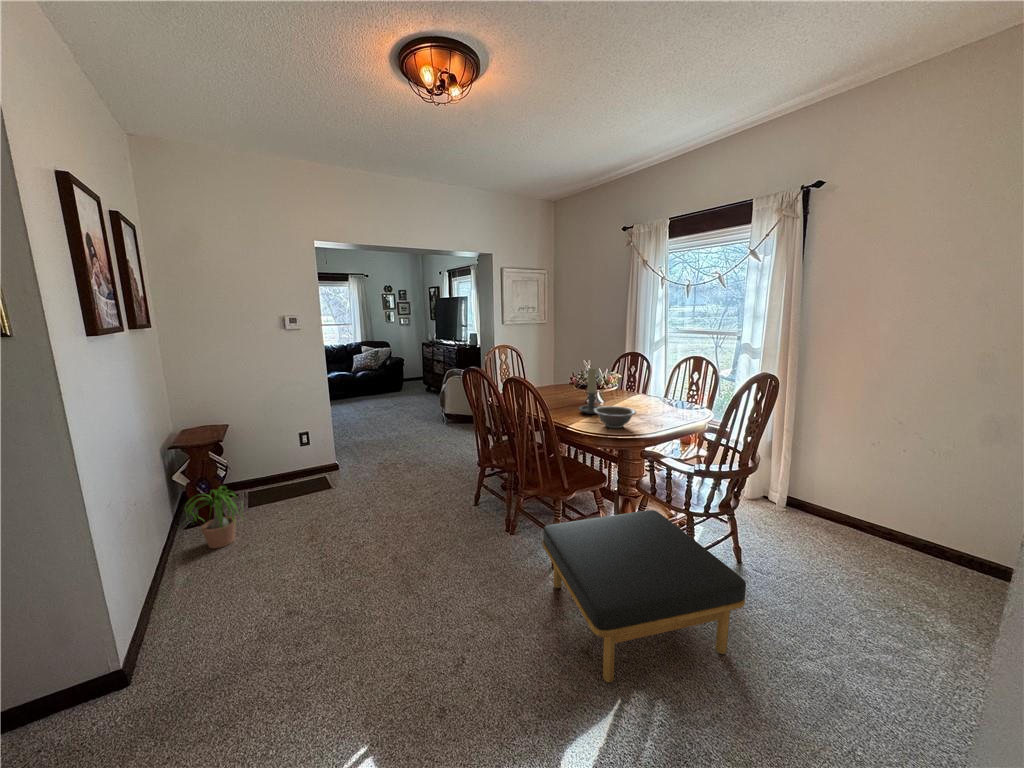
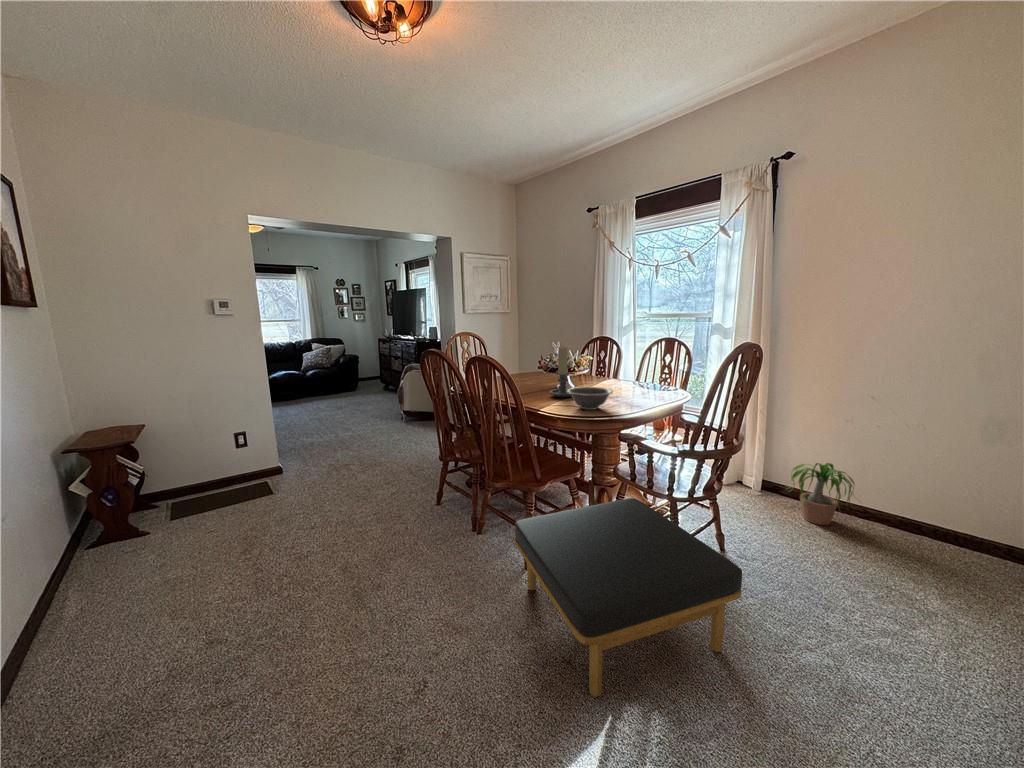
potted plant: present [185,486,243,548] -> present [791,463,854,525]

